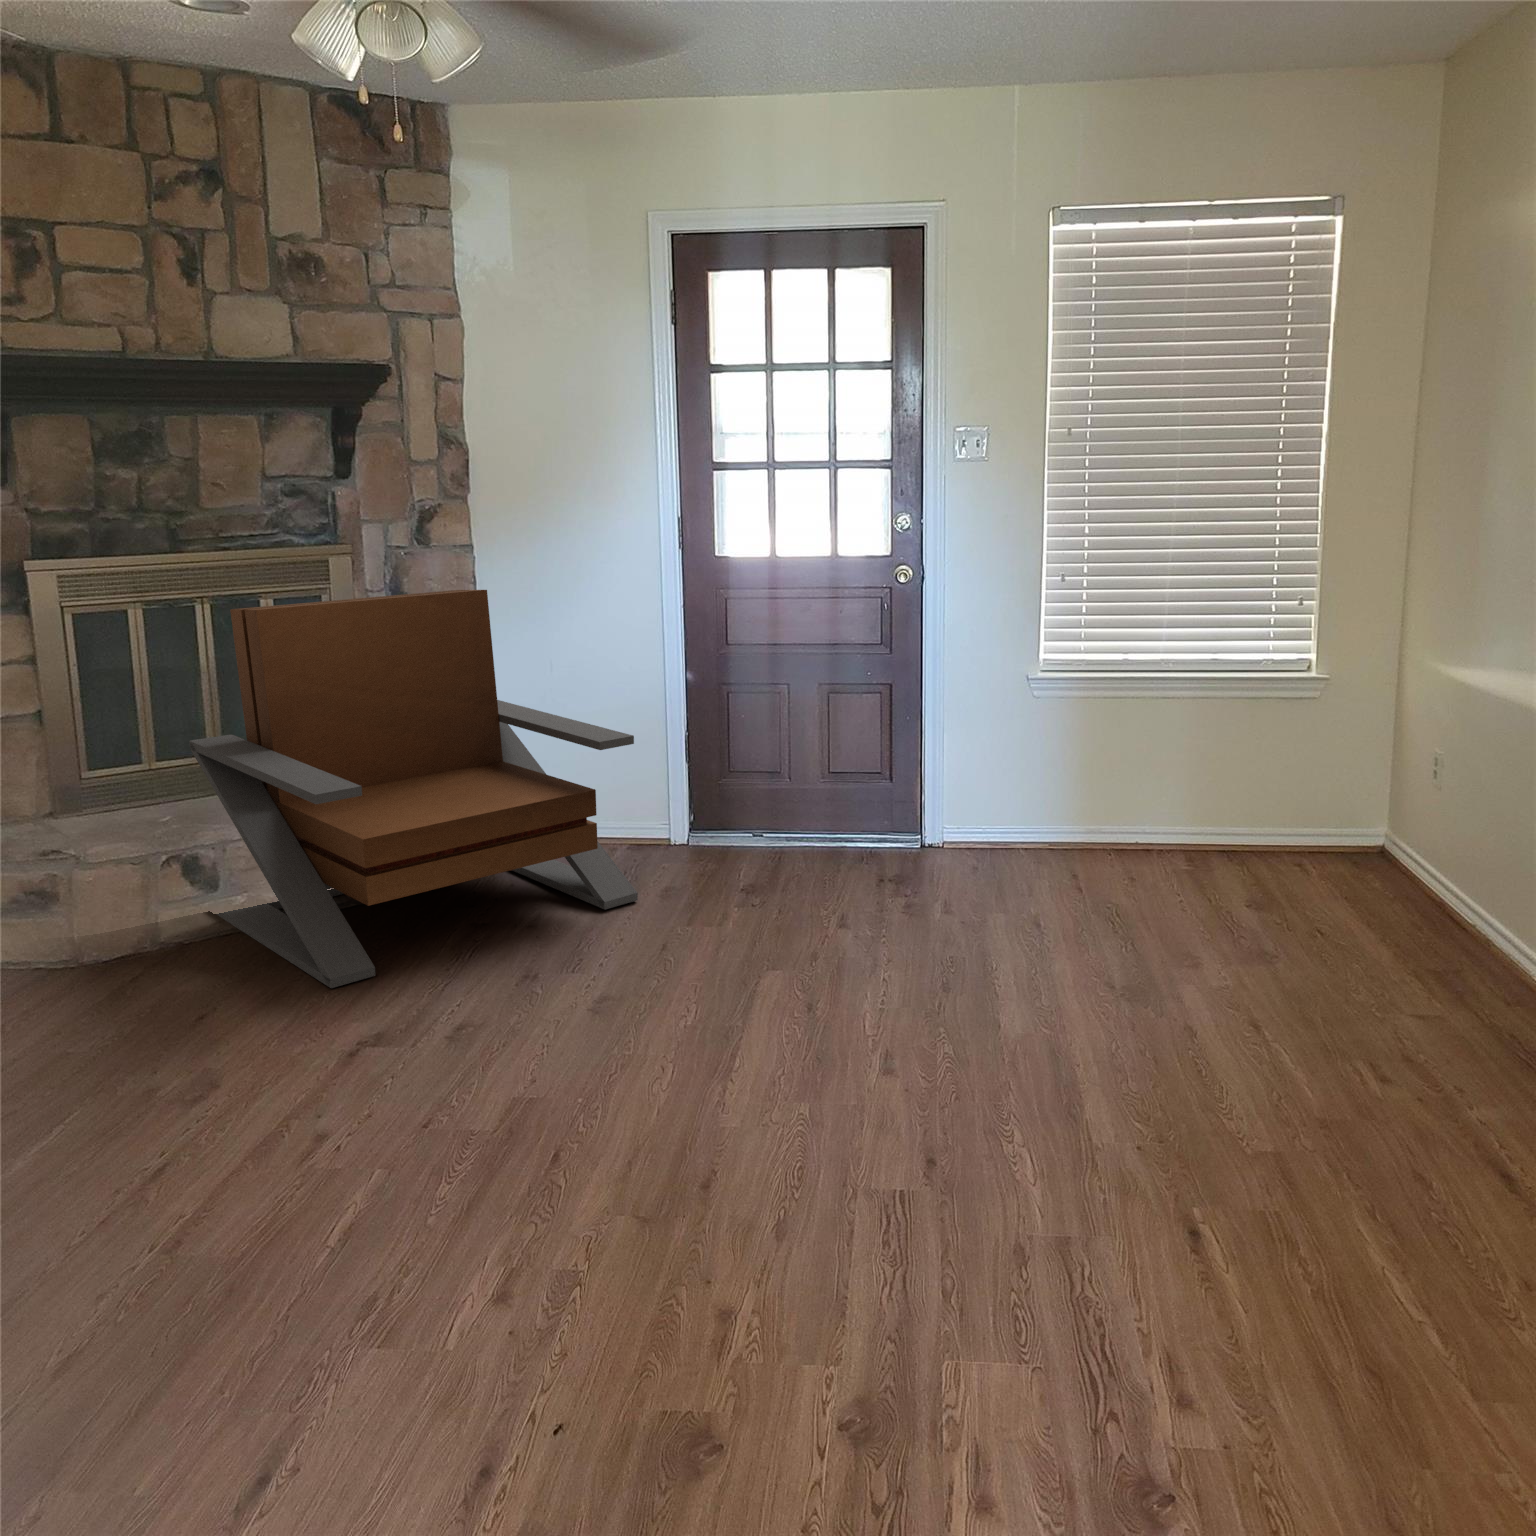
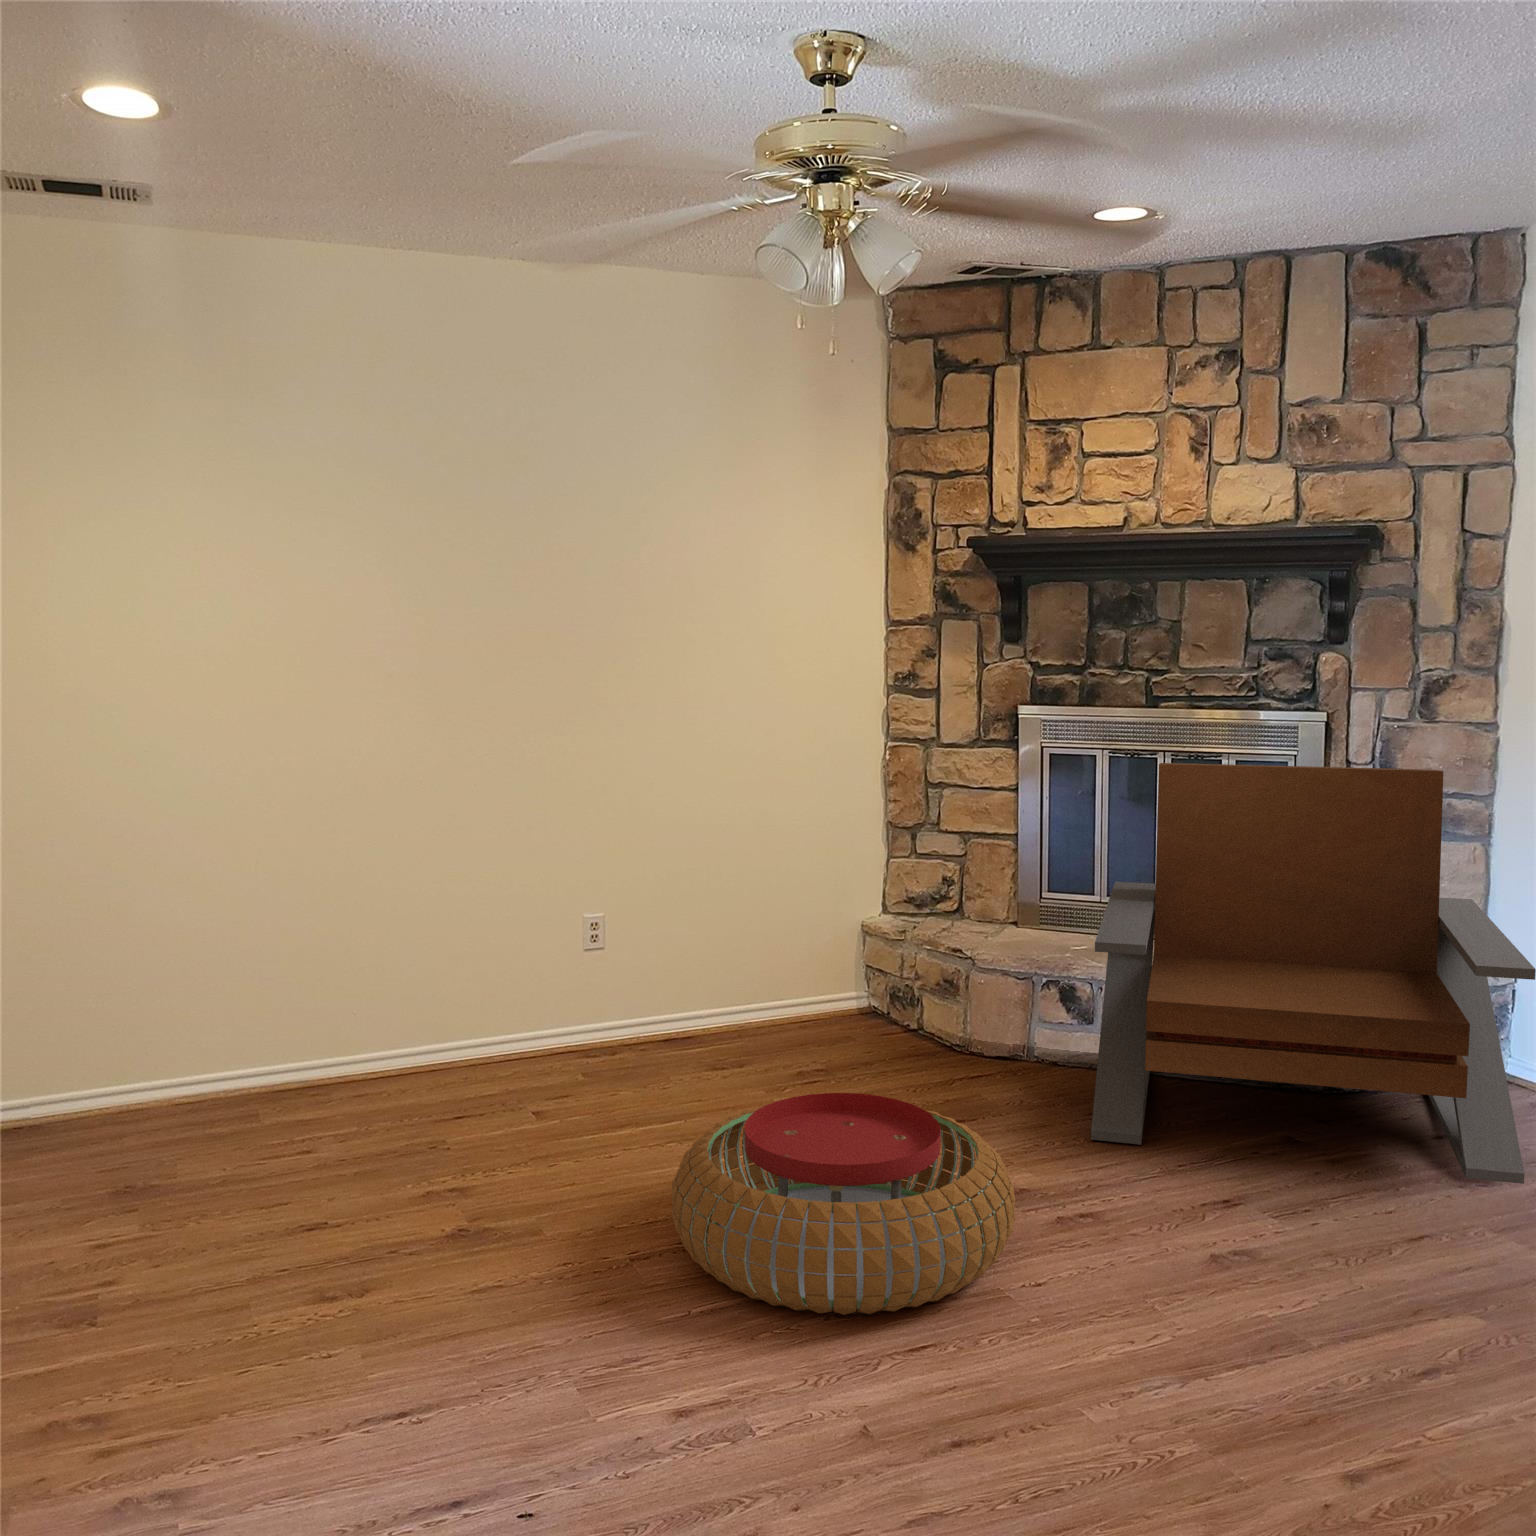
pouf: none [61,1000,468,1261] -> present [671,1093,1016,1315]

